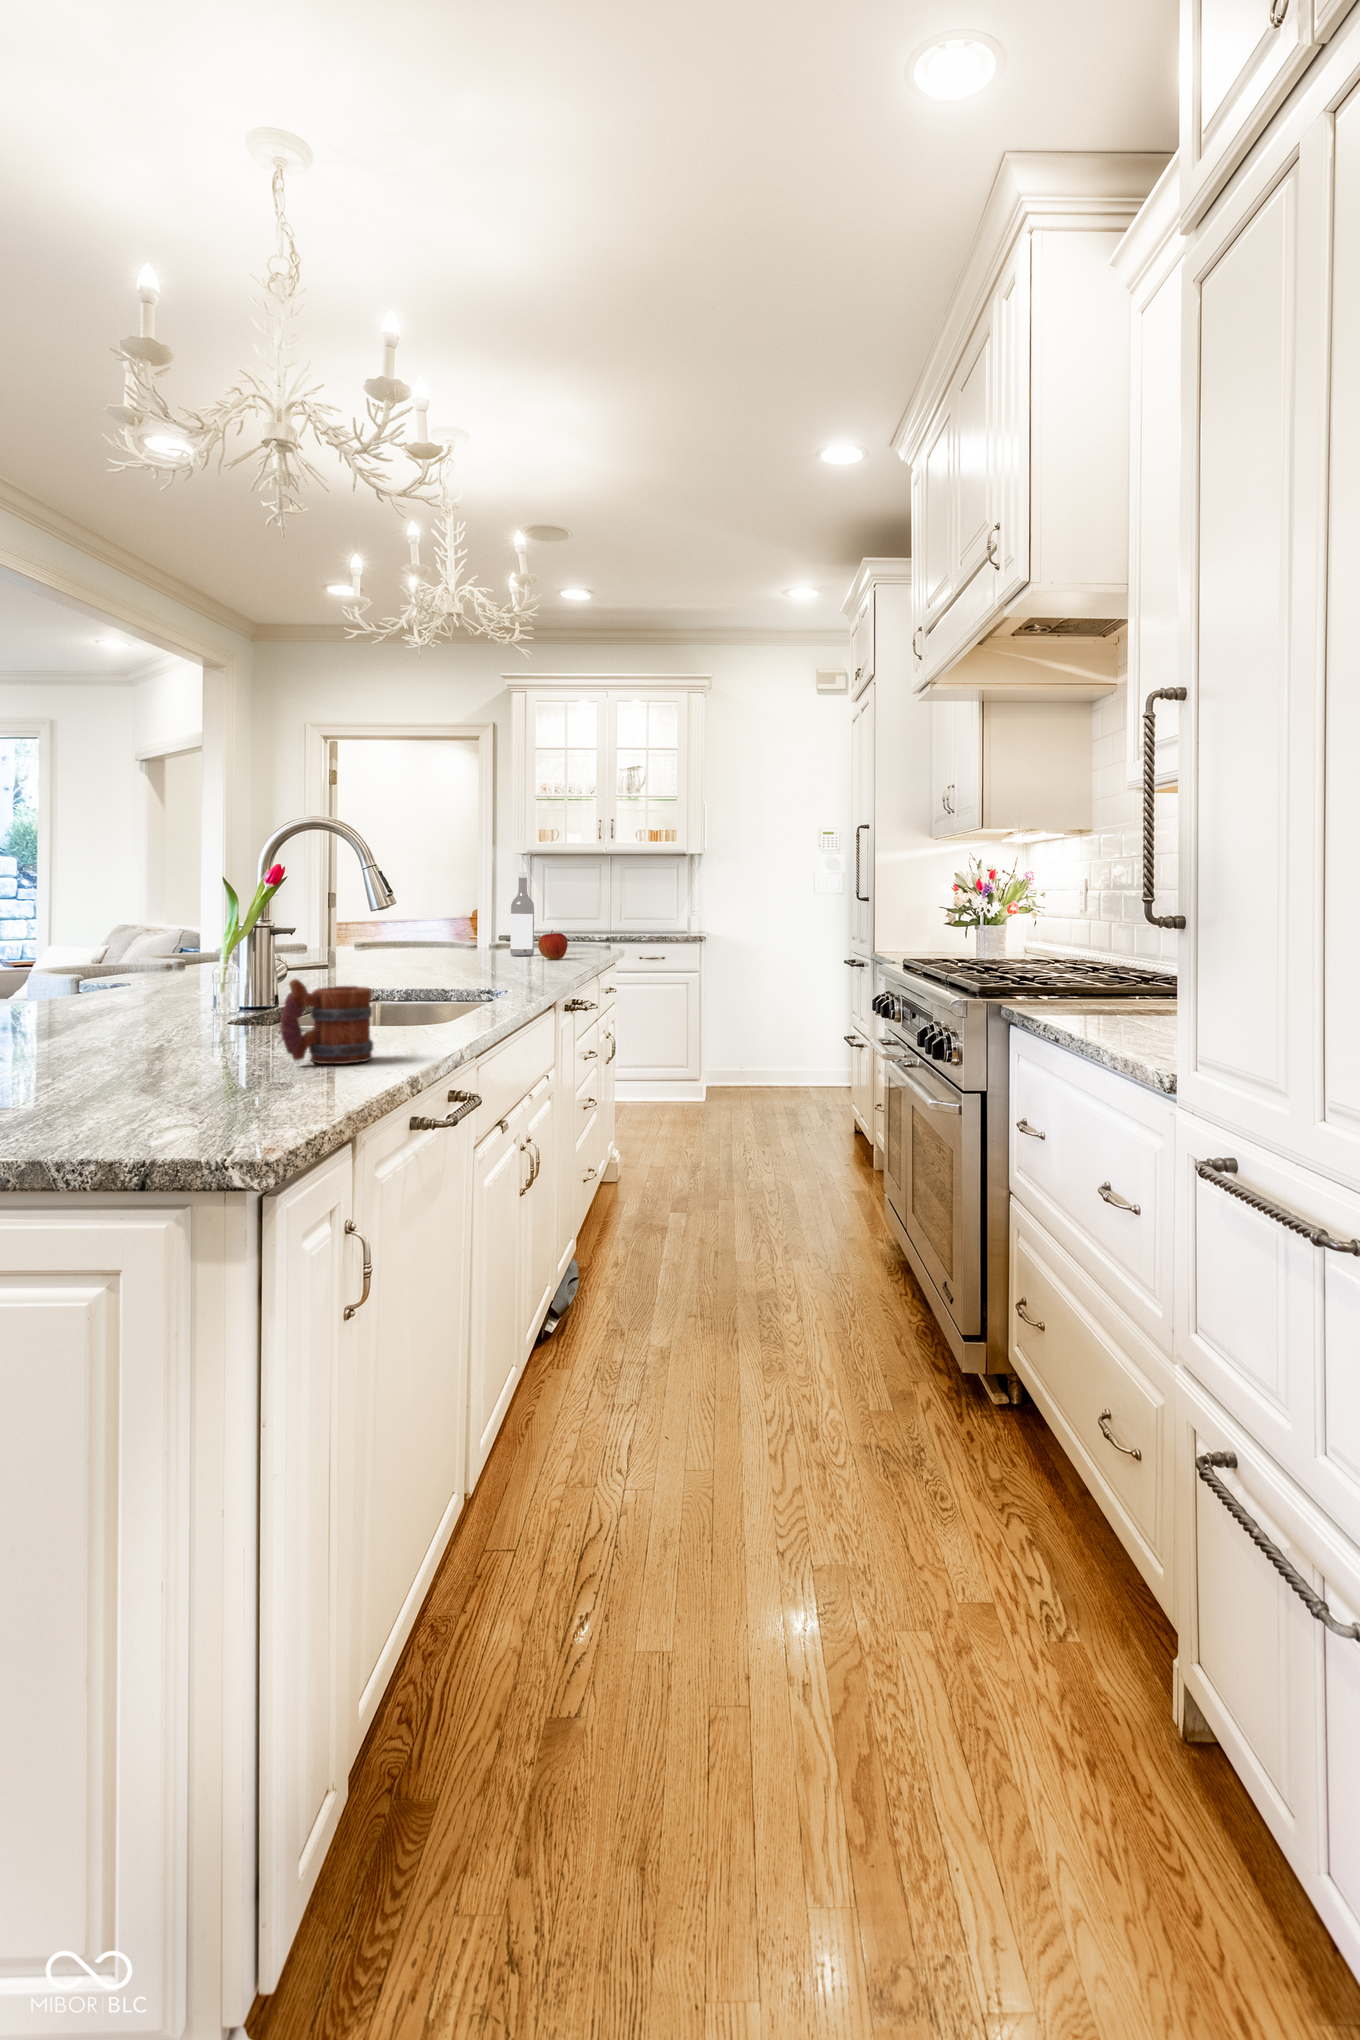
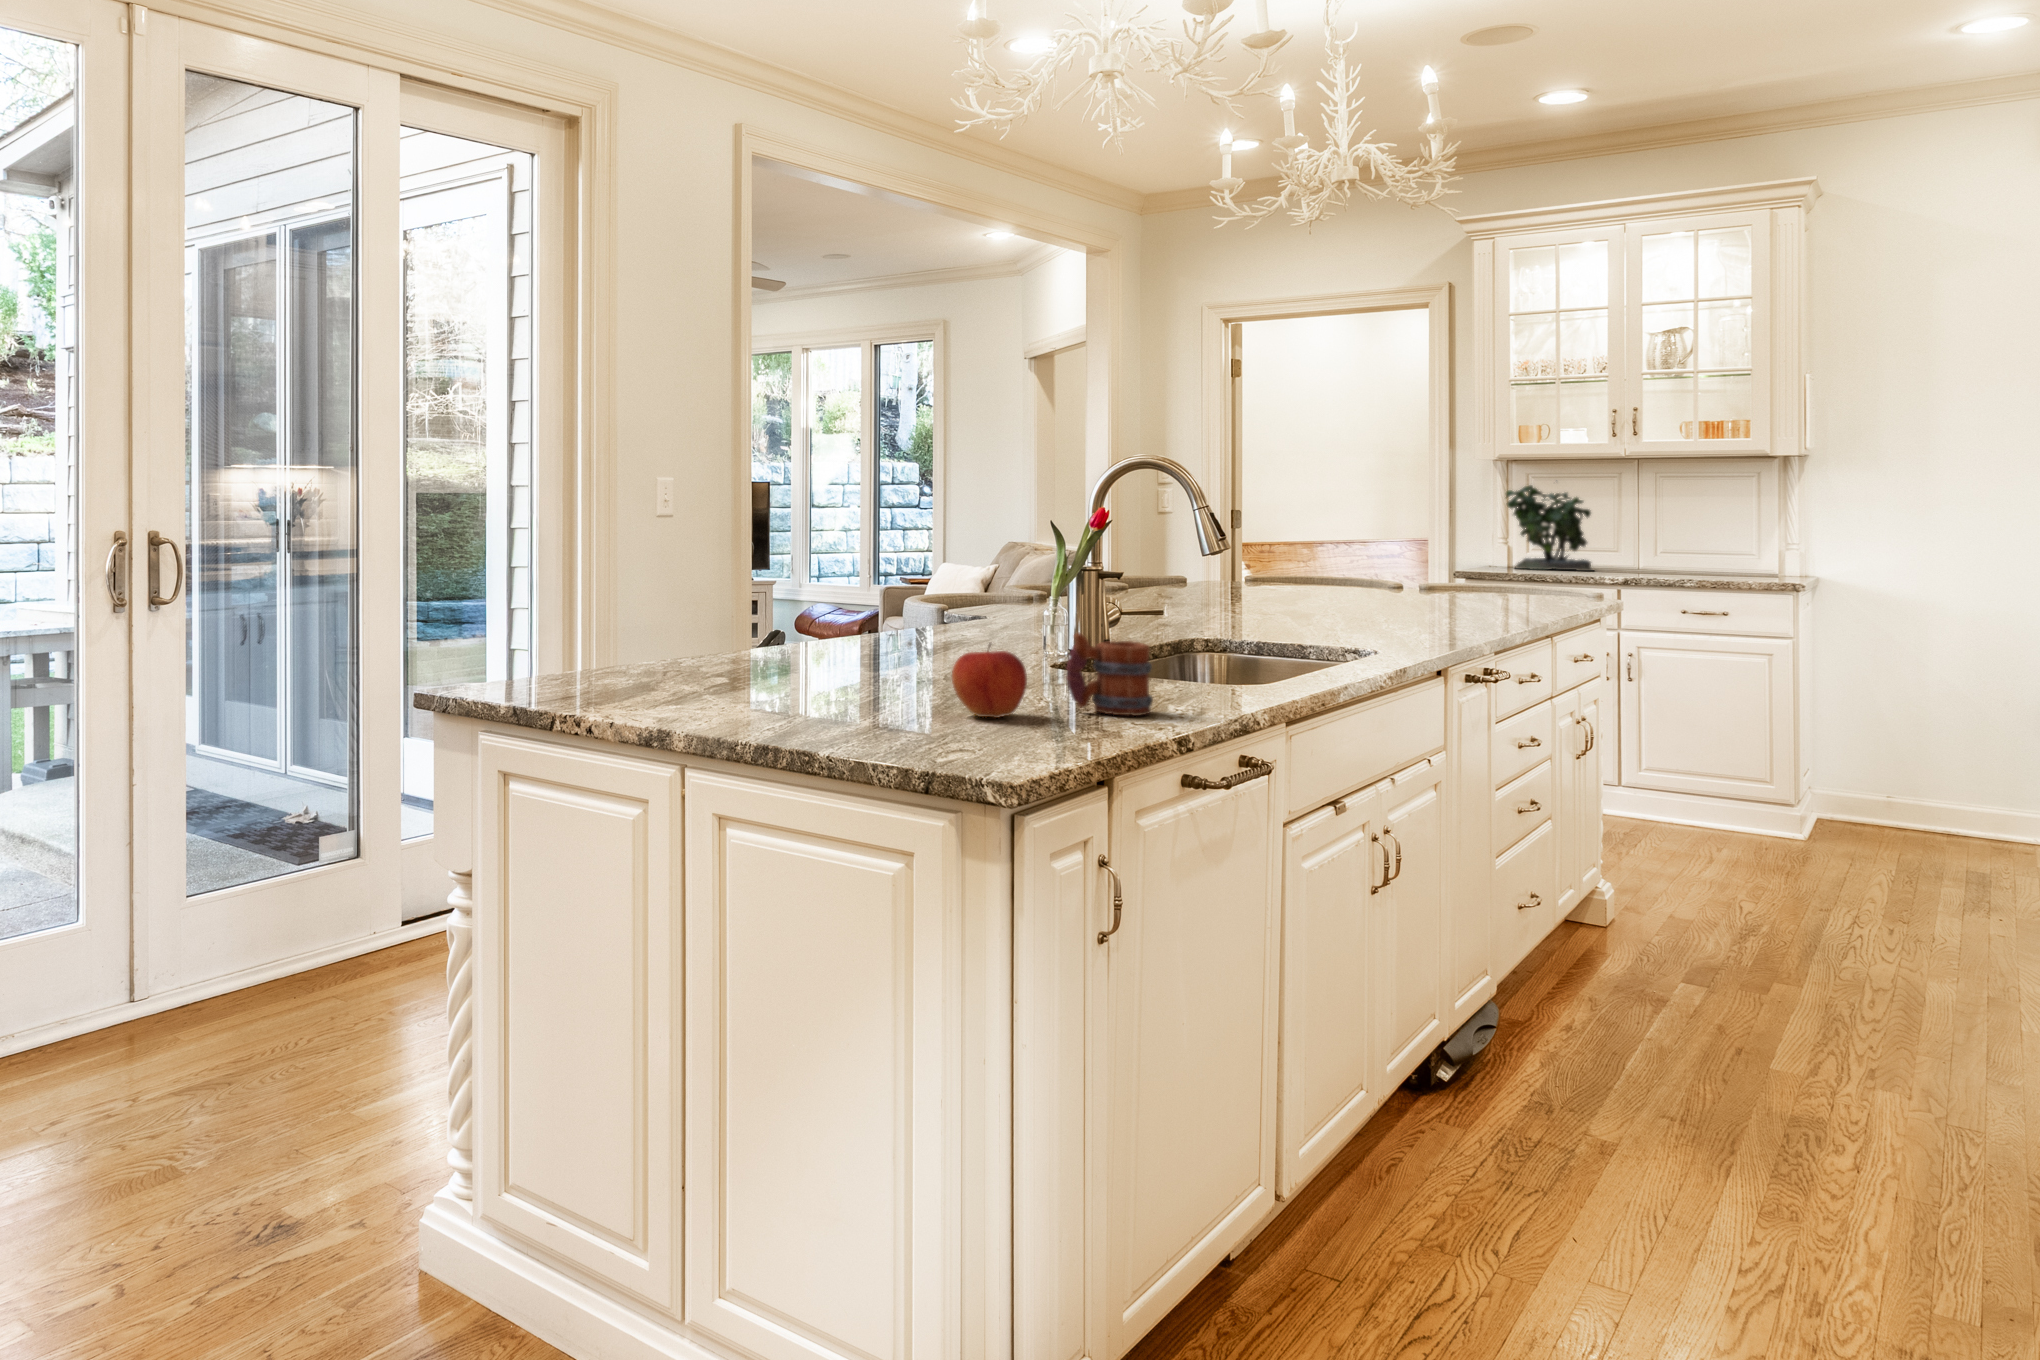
potted plant: none [531,871,587,934] -> present [1506,485,1593,571]
wine bottle: present [510,872,534,956] -> none [1432,494,1466,603]
apple: present [538,930,568,959] -> present [952,643,1027,718]

